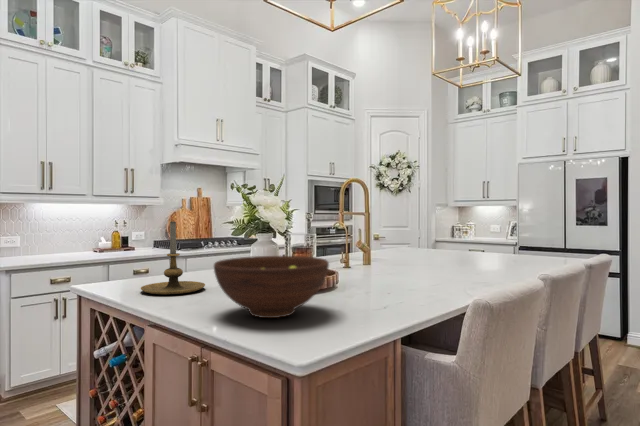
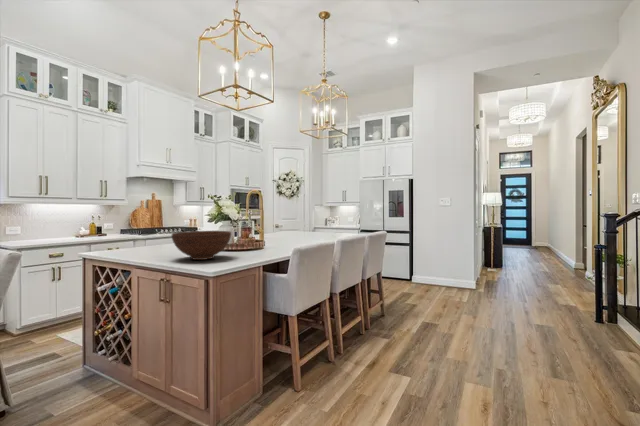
candle holder: present [141,221,205,294] -> none [126,214,164,254]

